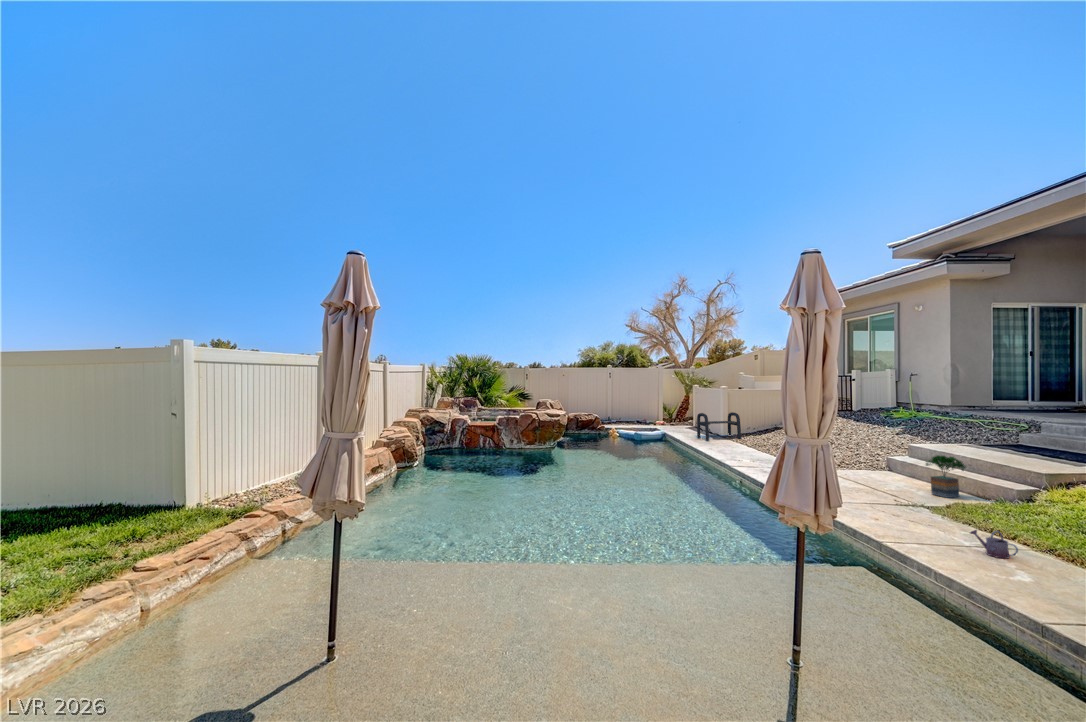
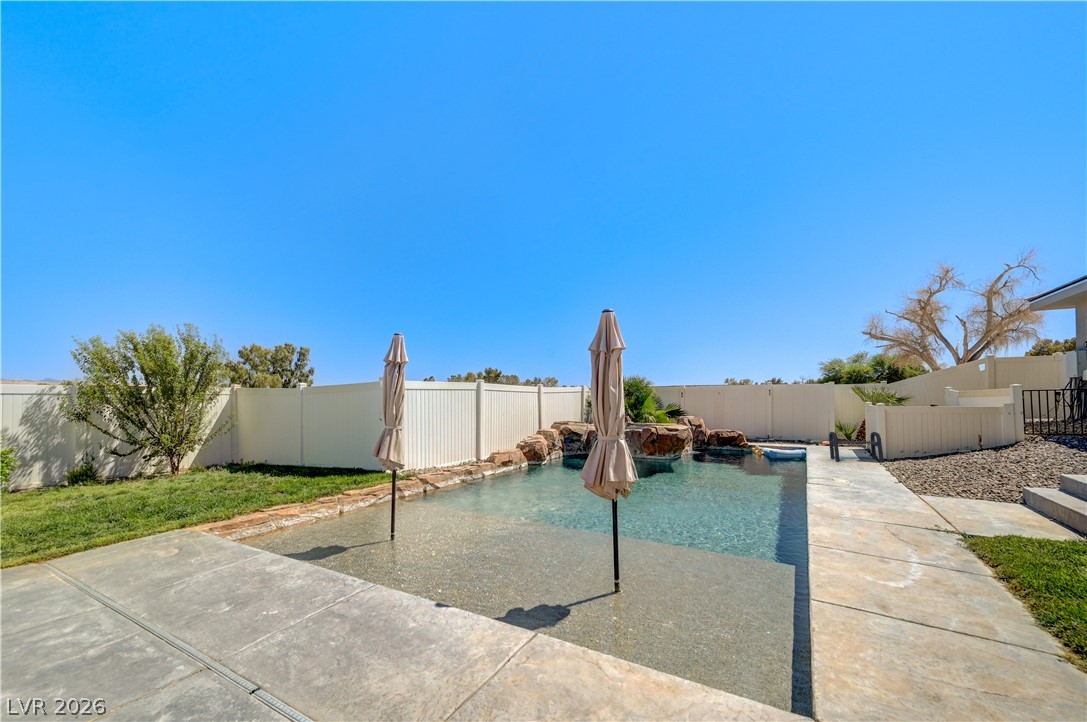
potted tree: present [926,455,966,498] -> none [990,479,1043,531]
watering can: present [970,530,1018,559] -> none [913,546,944,576]

